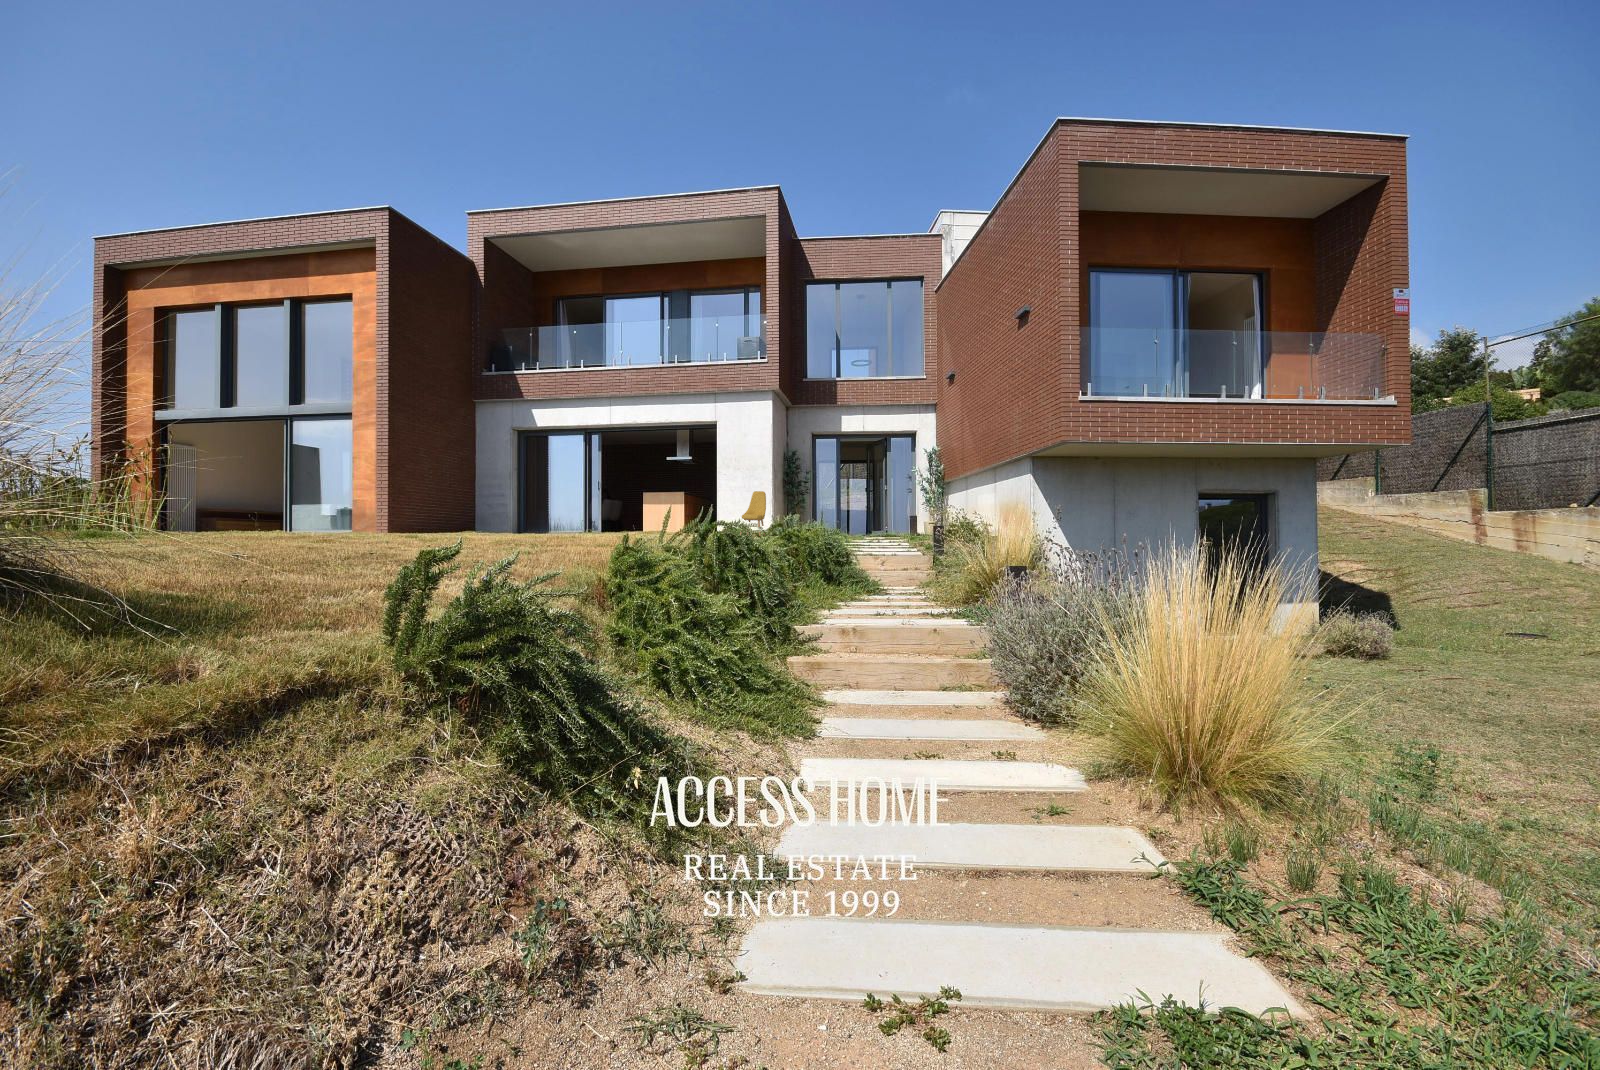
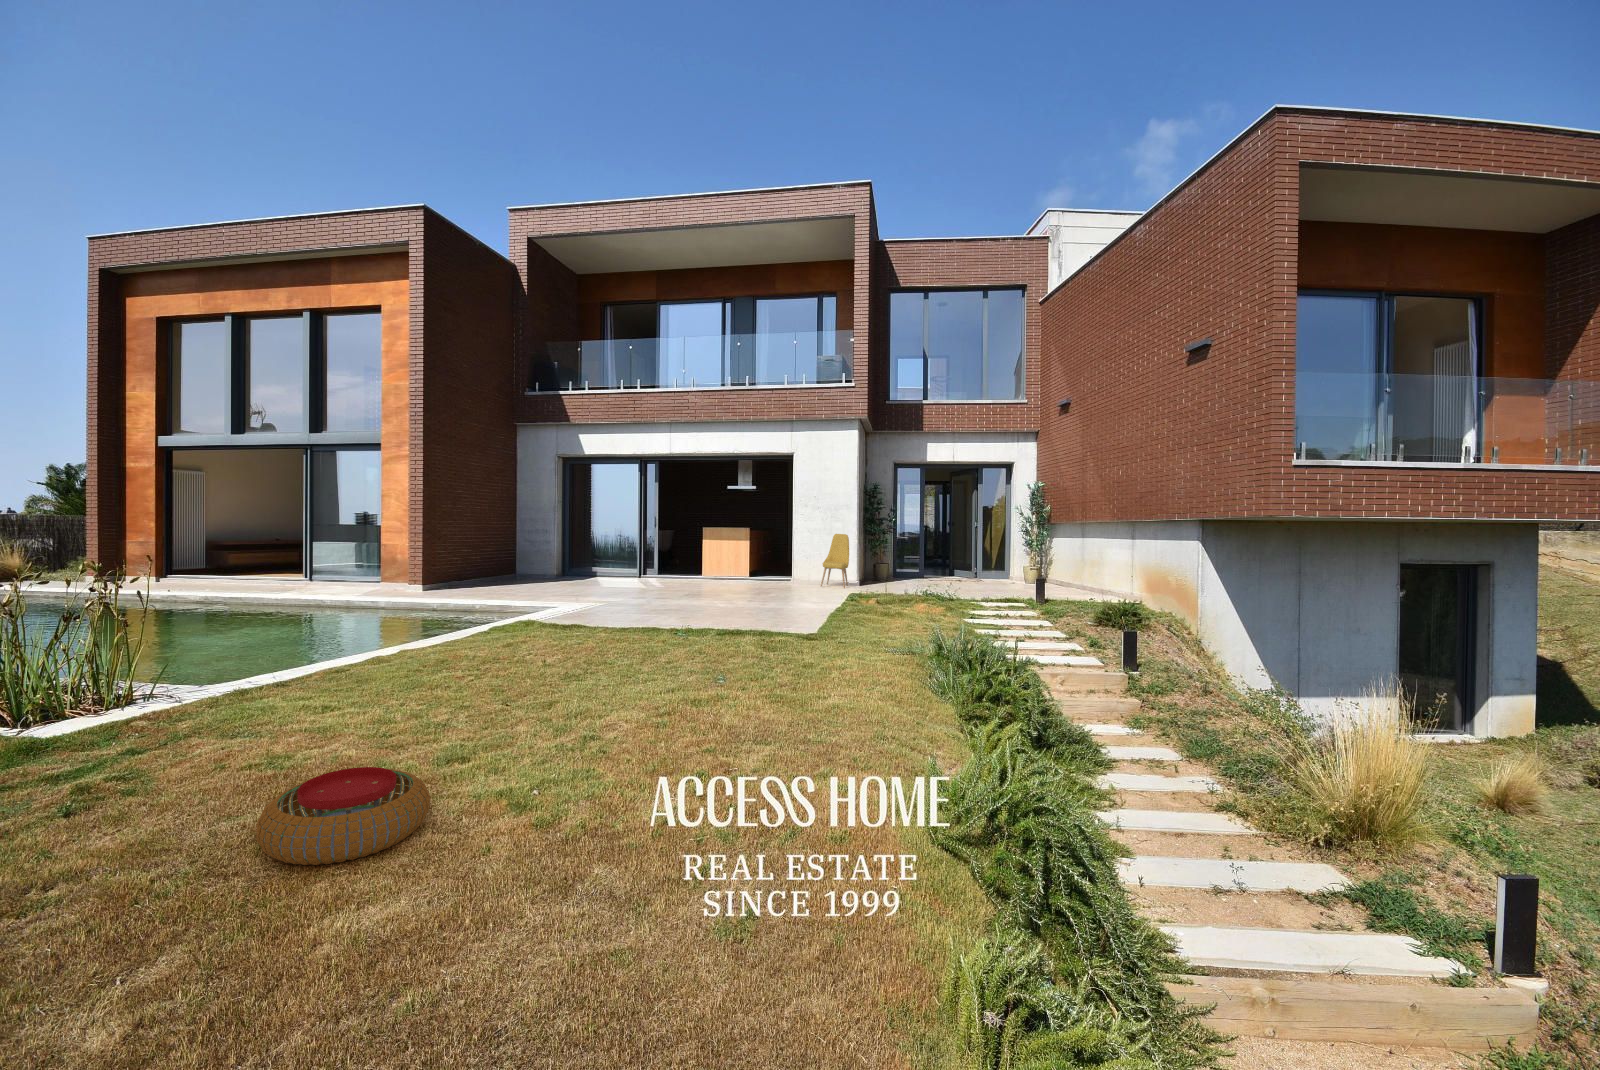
pouf: none [236,539,352,577] -> present [256,767,430,865]

